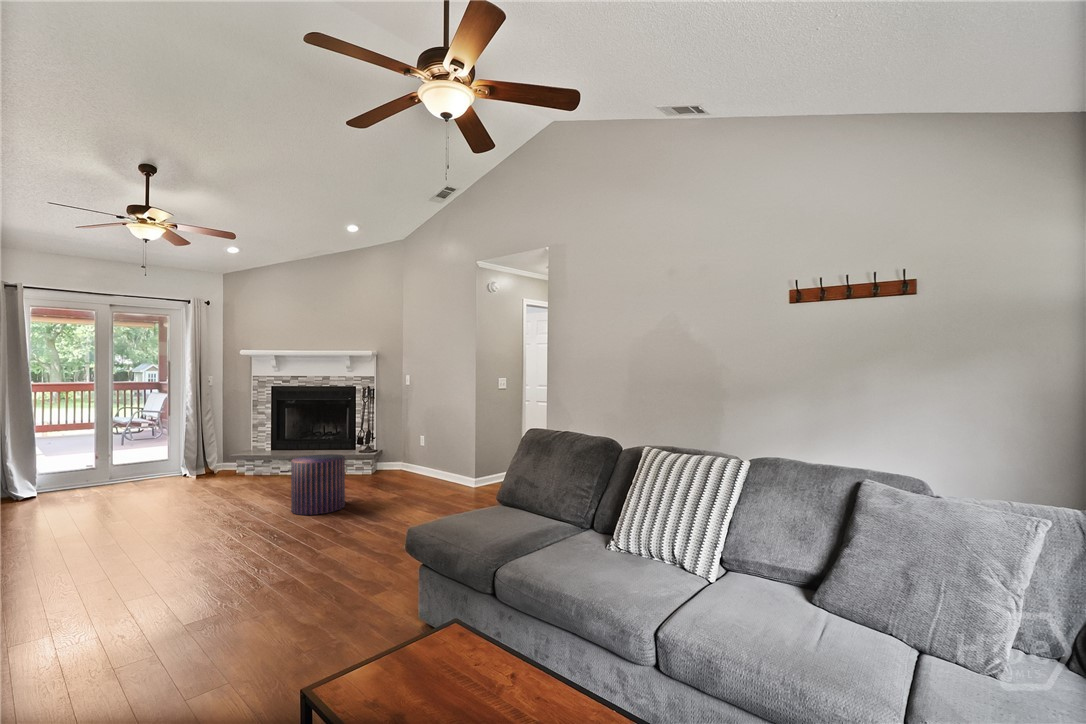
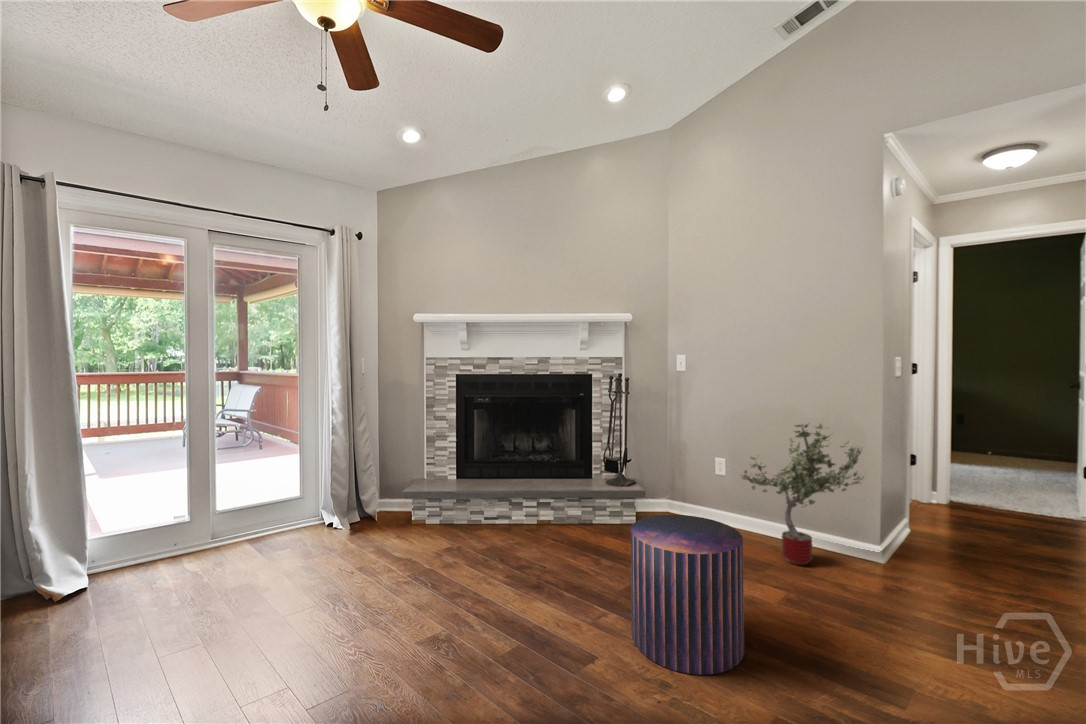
potted tree: none [412,412,456,488] -> present [742,423,864,565]

